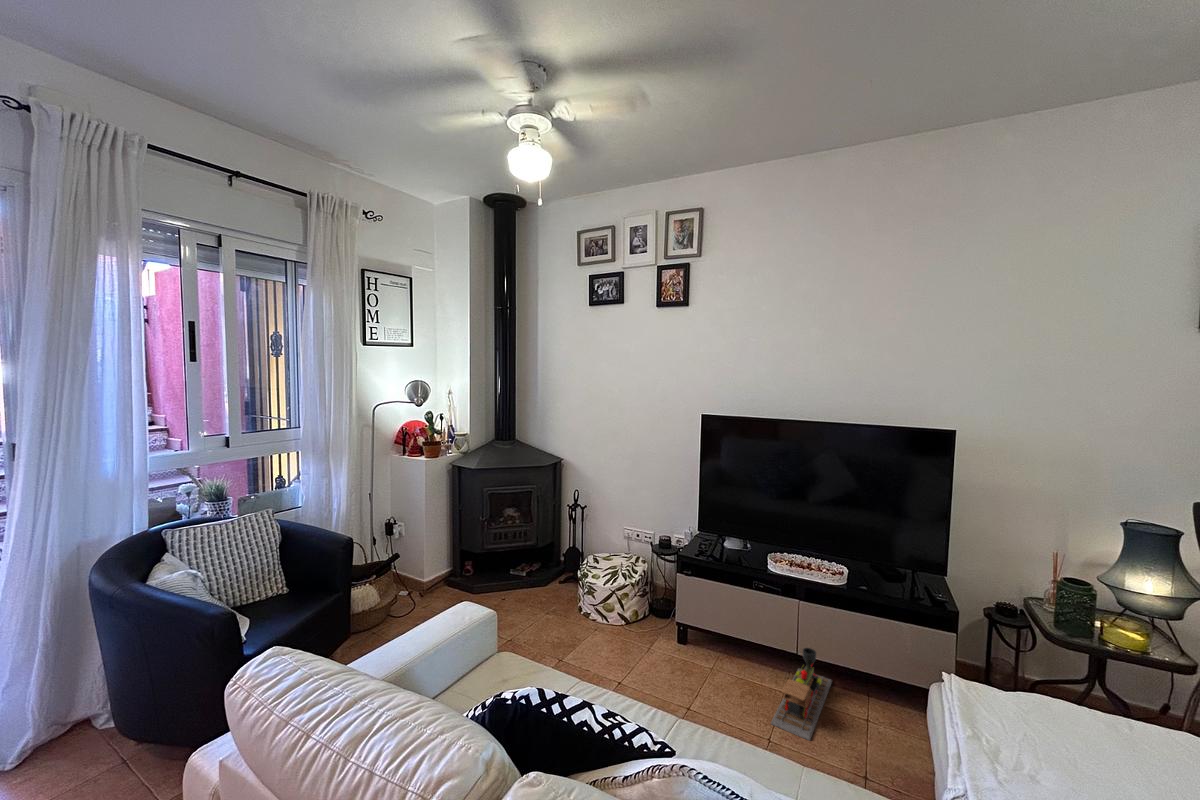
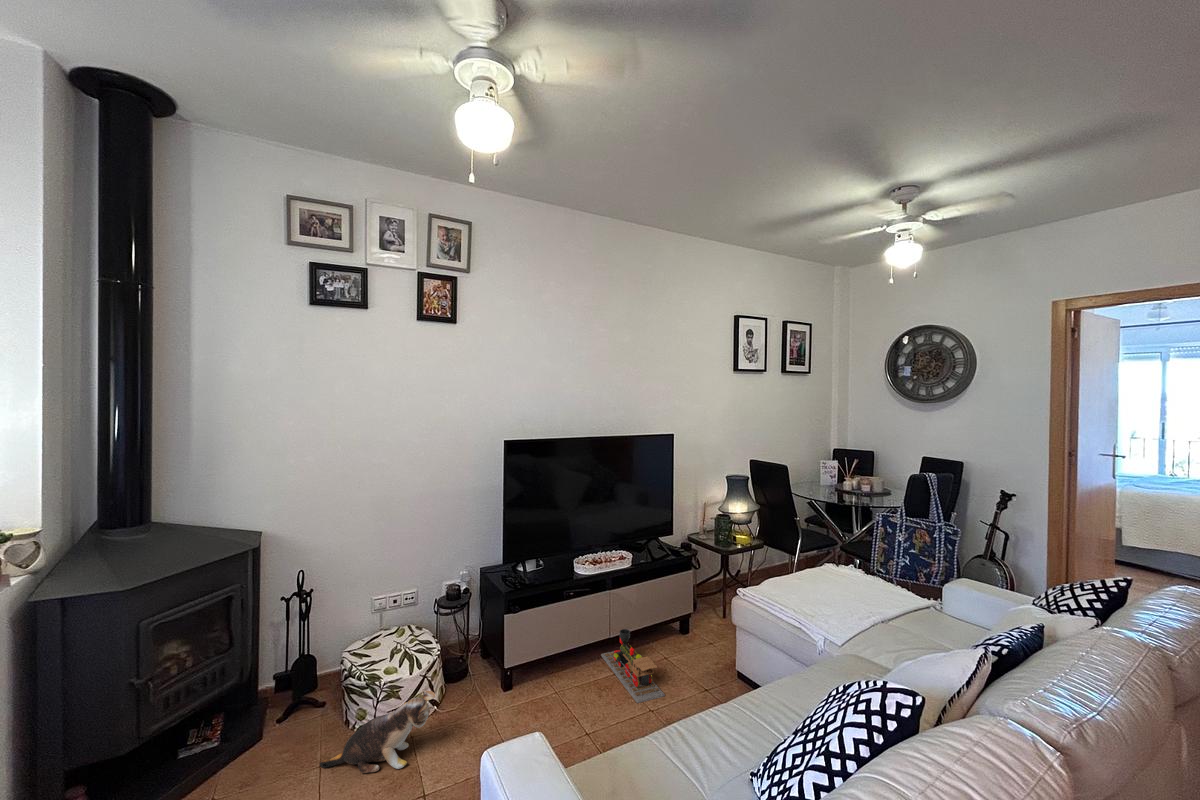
plush toy: none [541,595,593,641] -> present [320,691,435,773]

